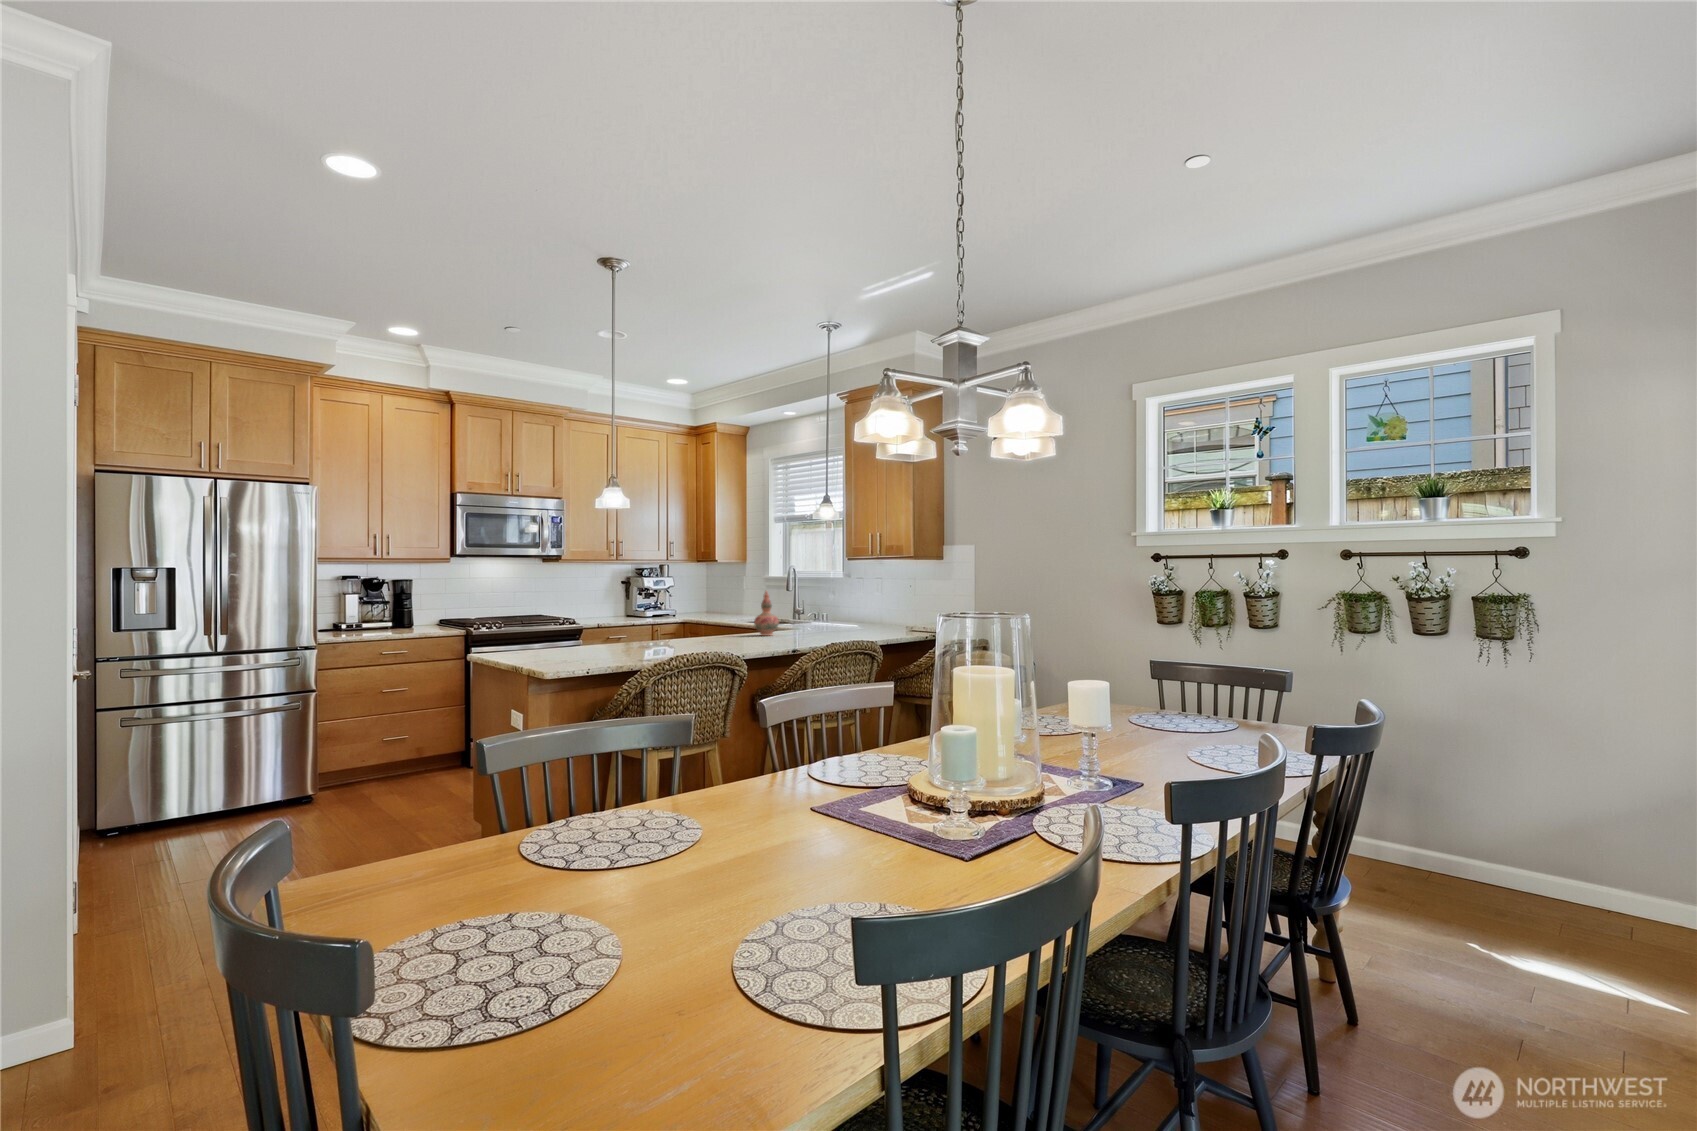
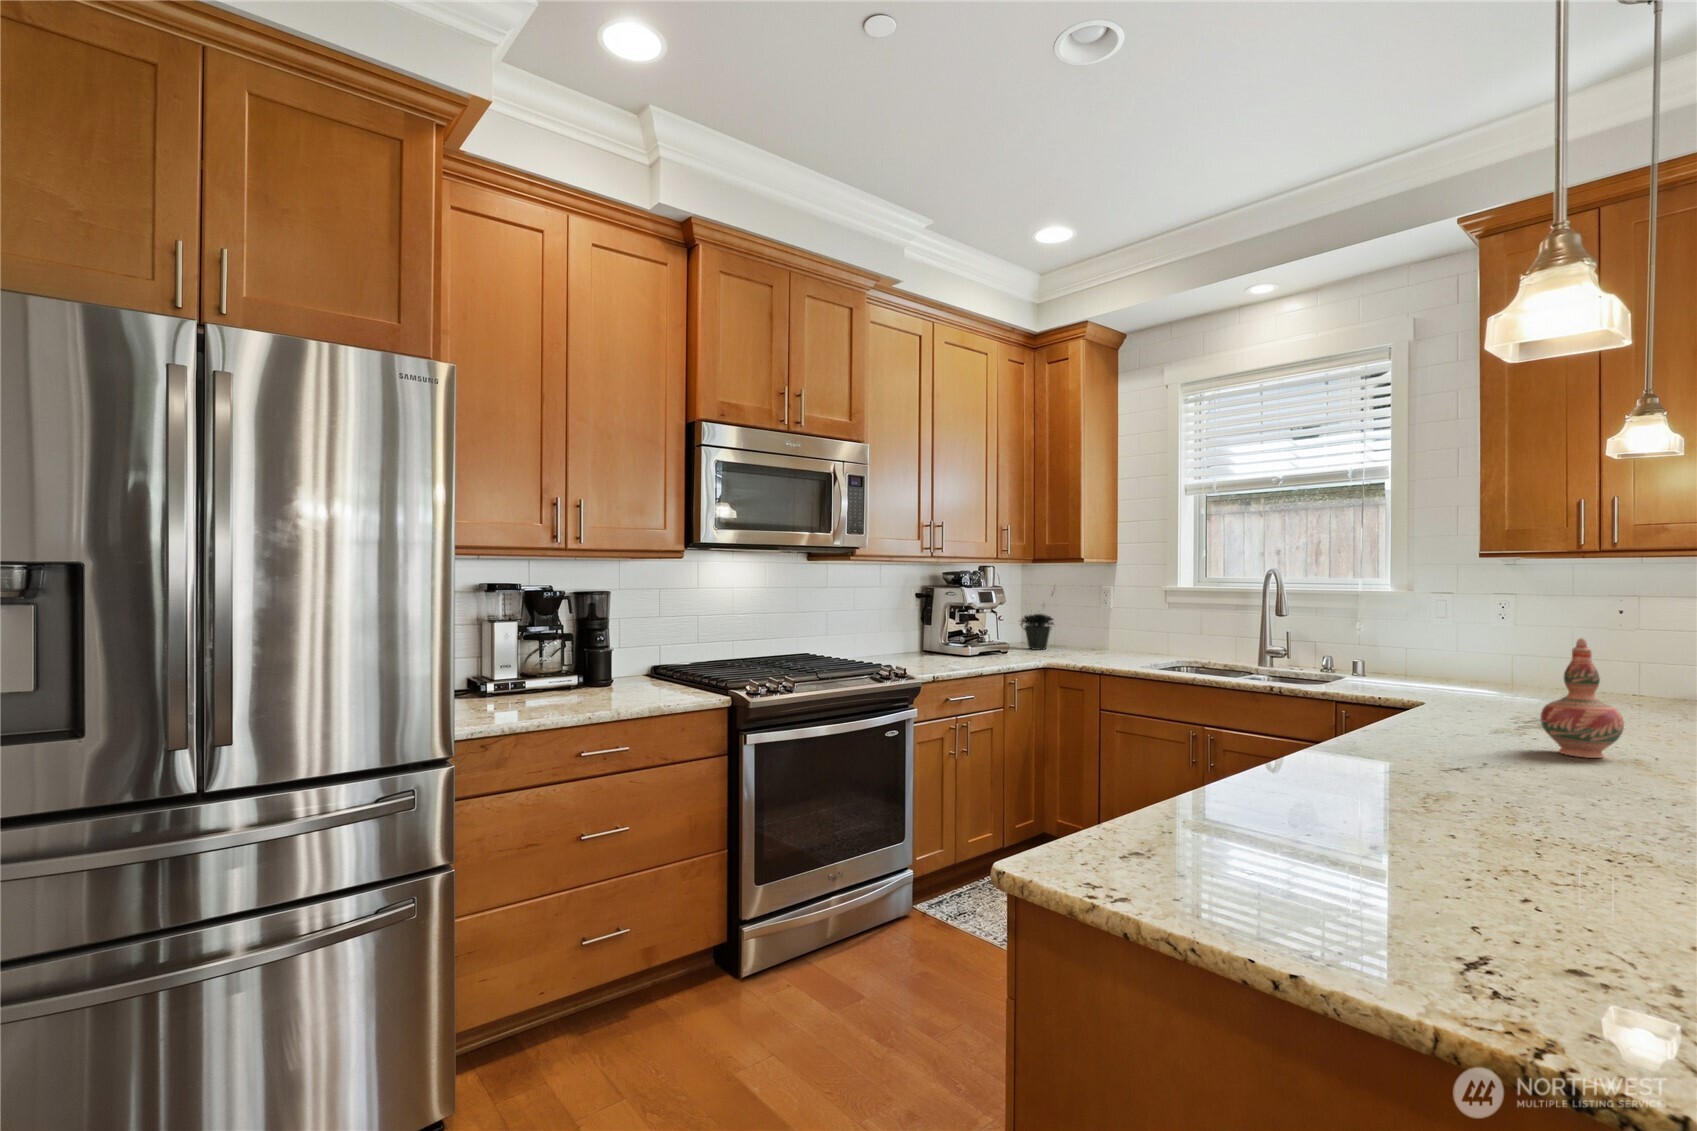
potted plant: none [701,575,722,614] -> present [1021,588,1055,650]

